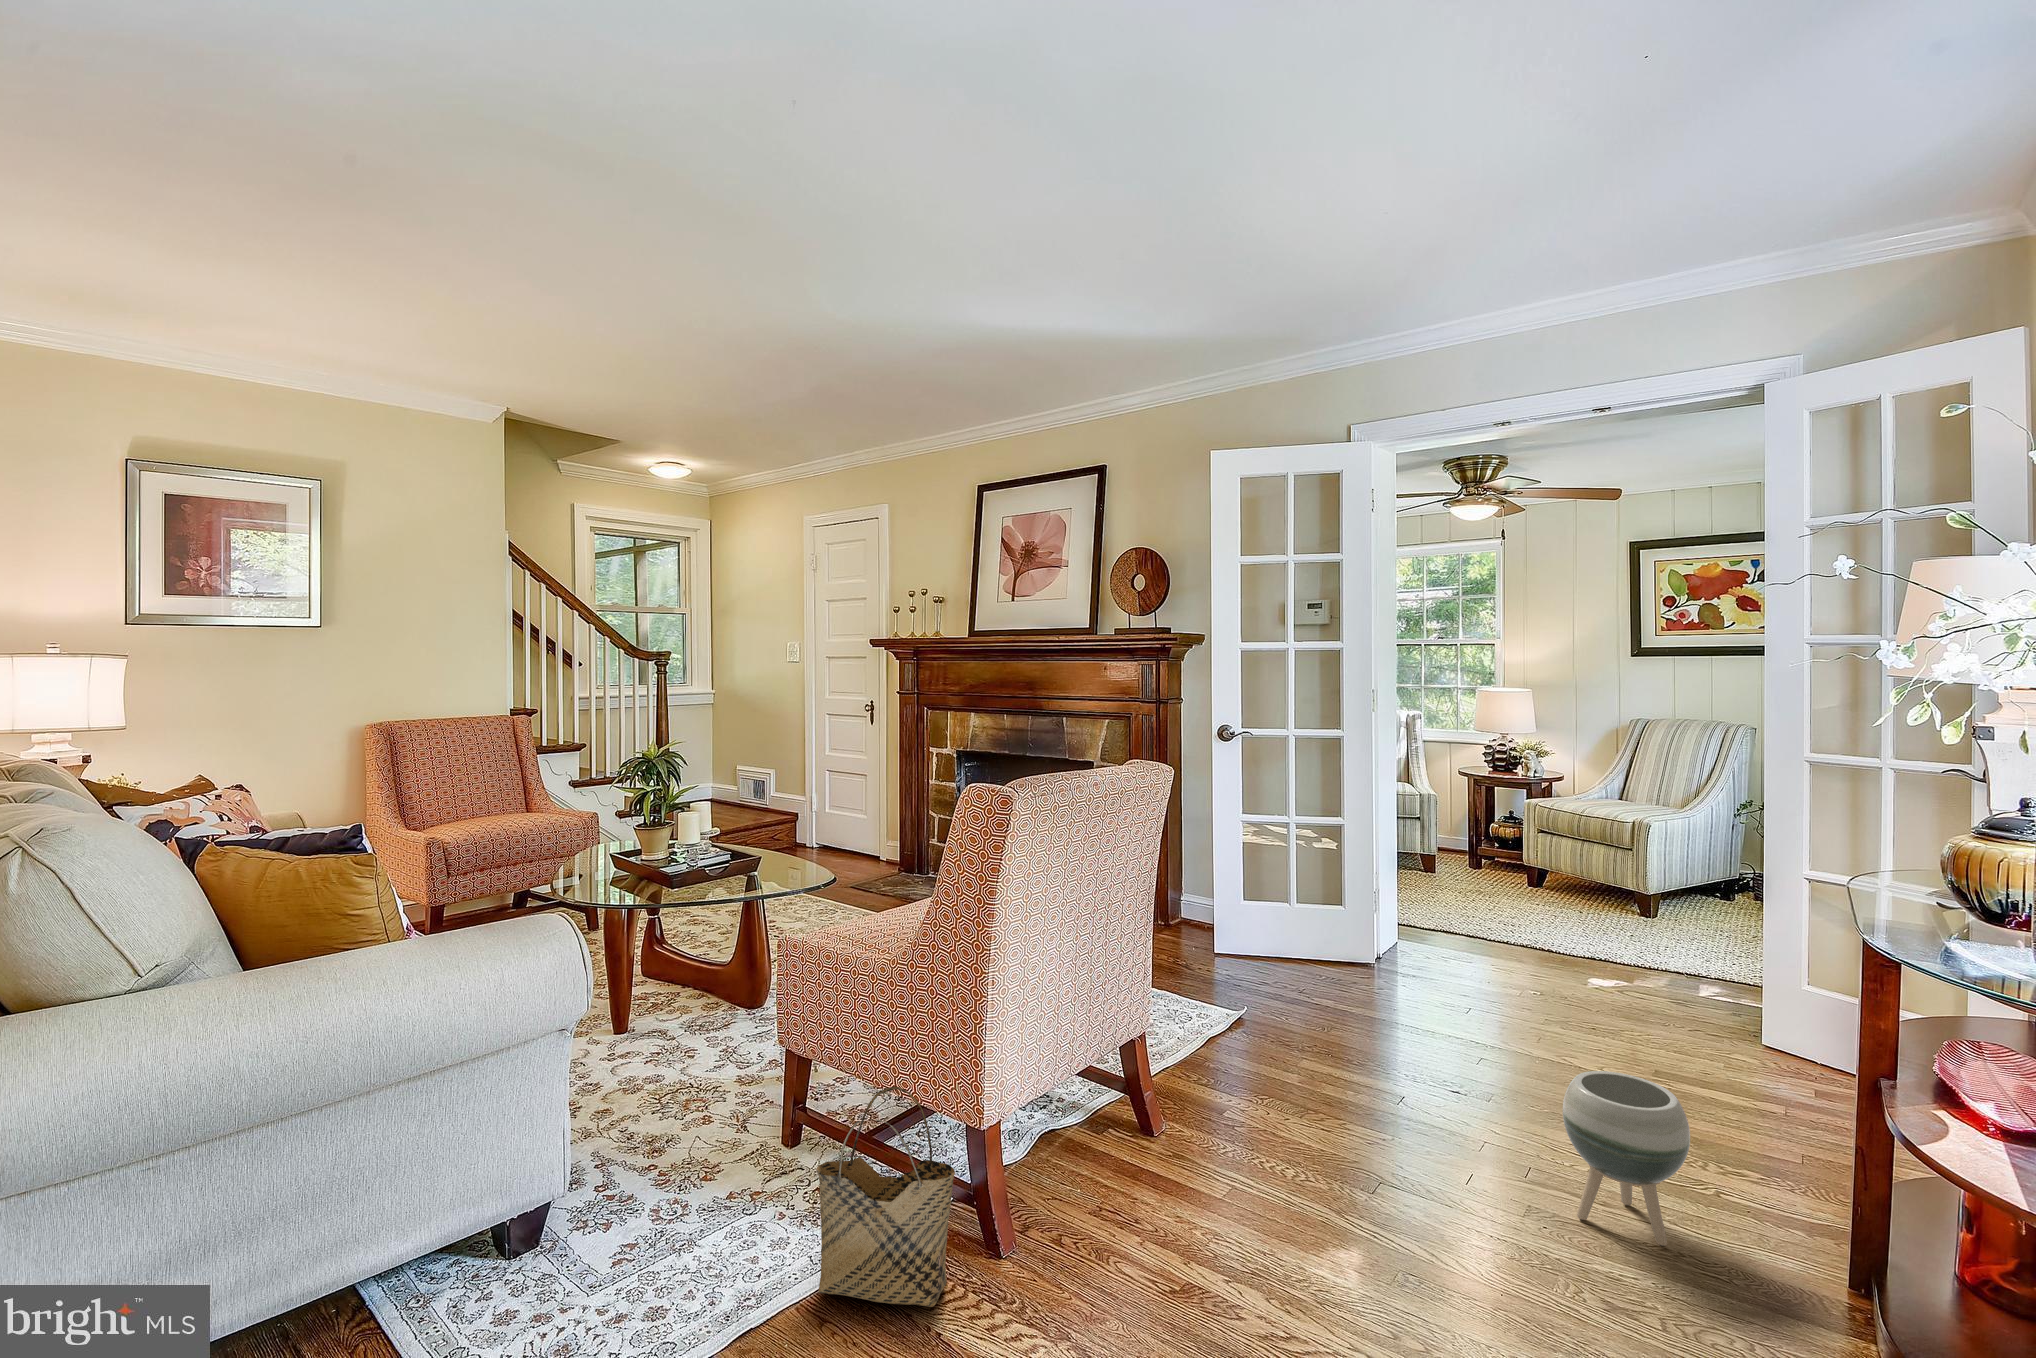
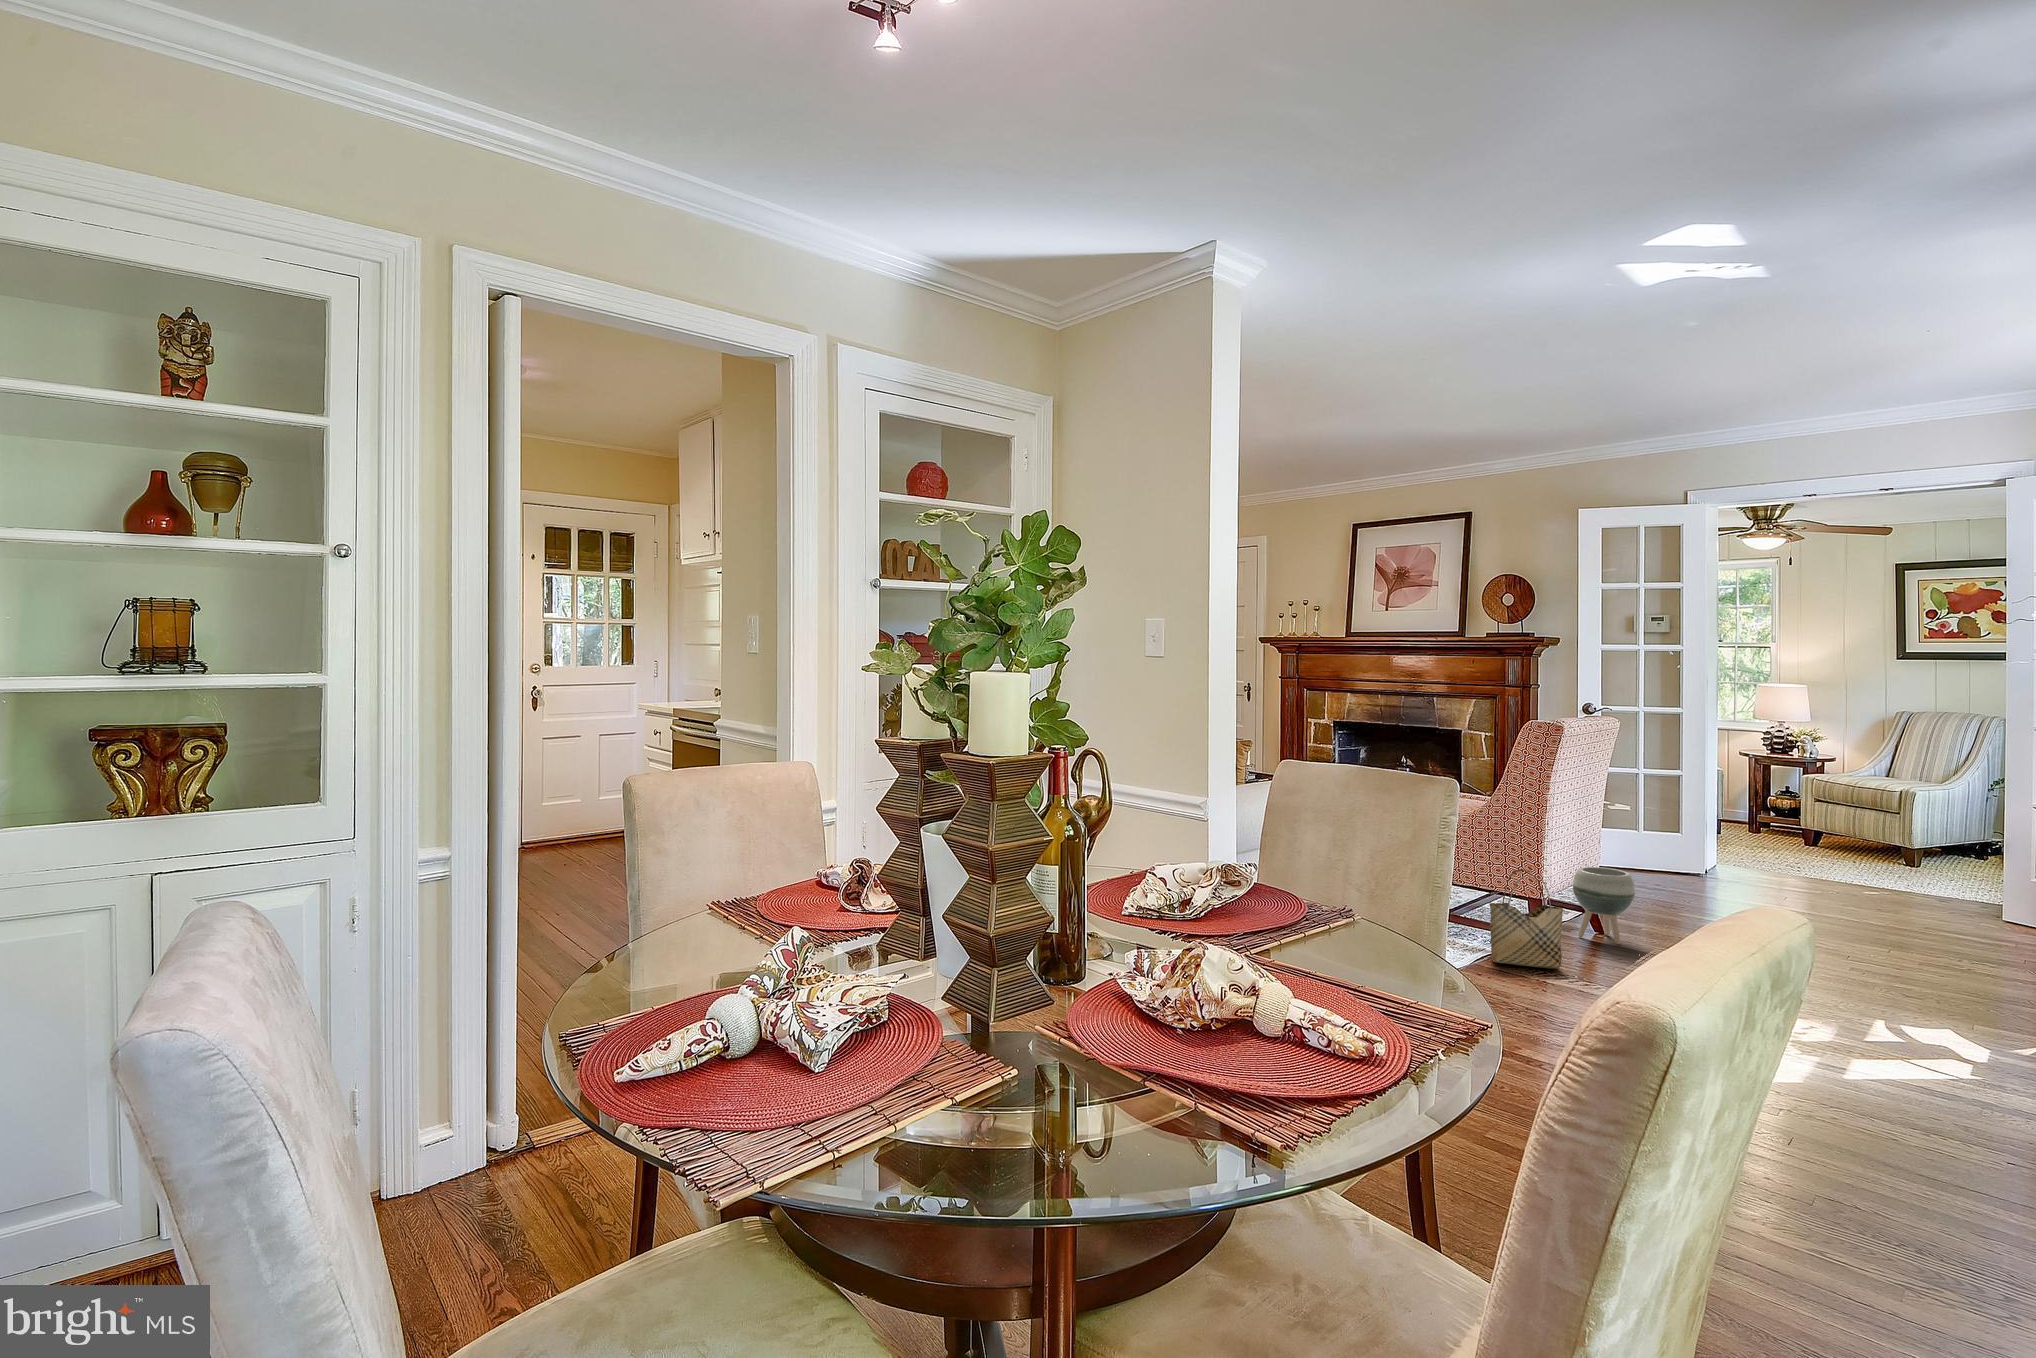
planter: present [1563,1071,1690,1246] -> present [1573,867,1635,944]

